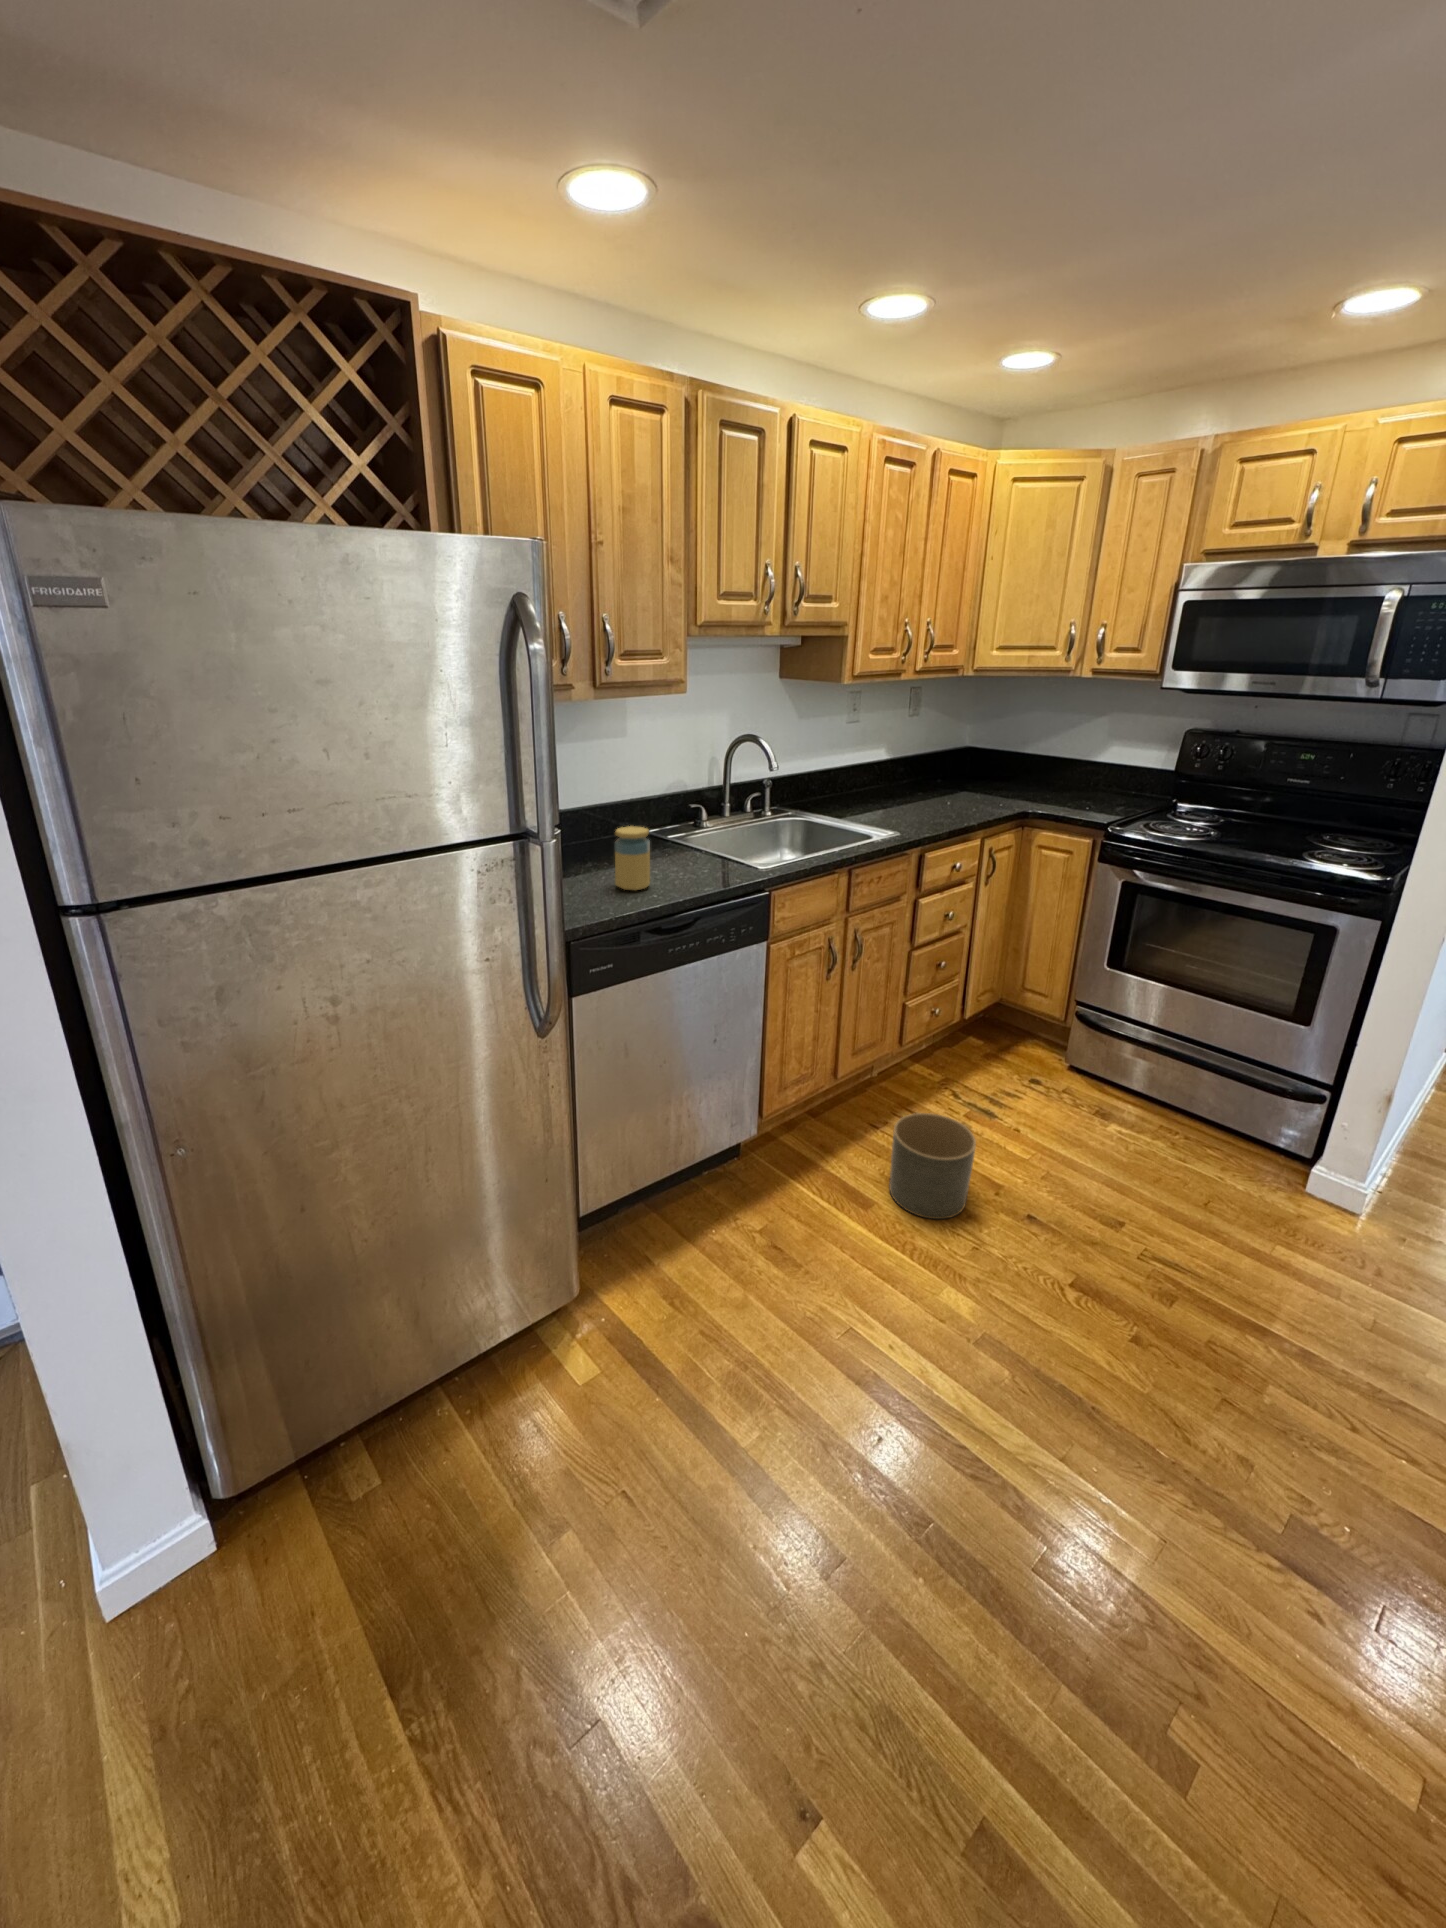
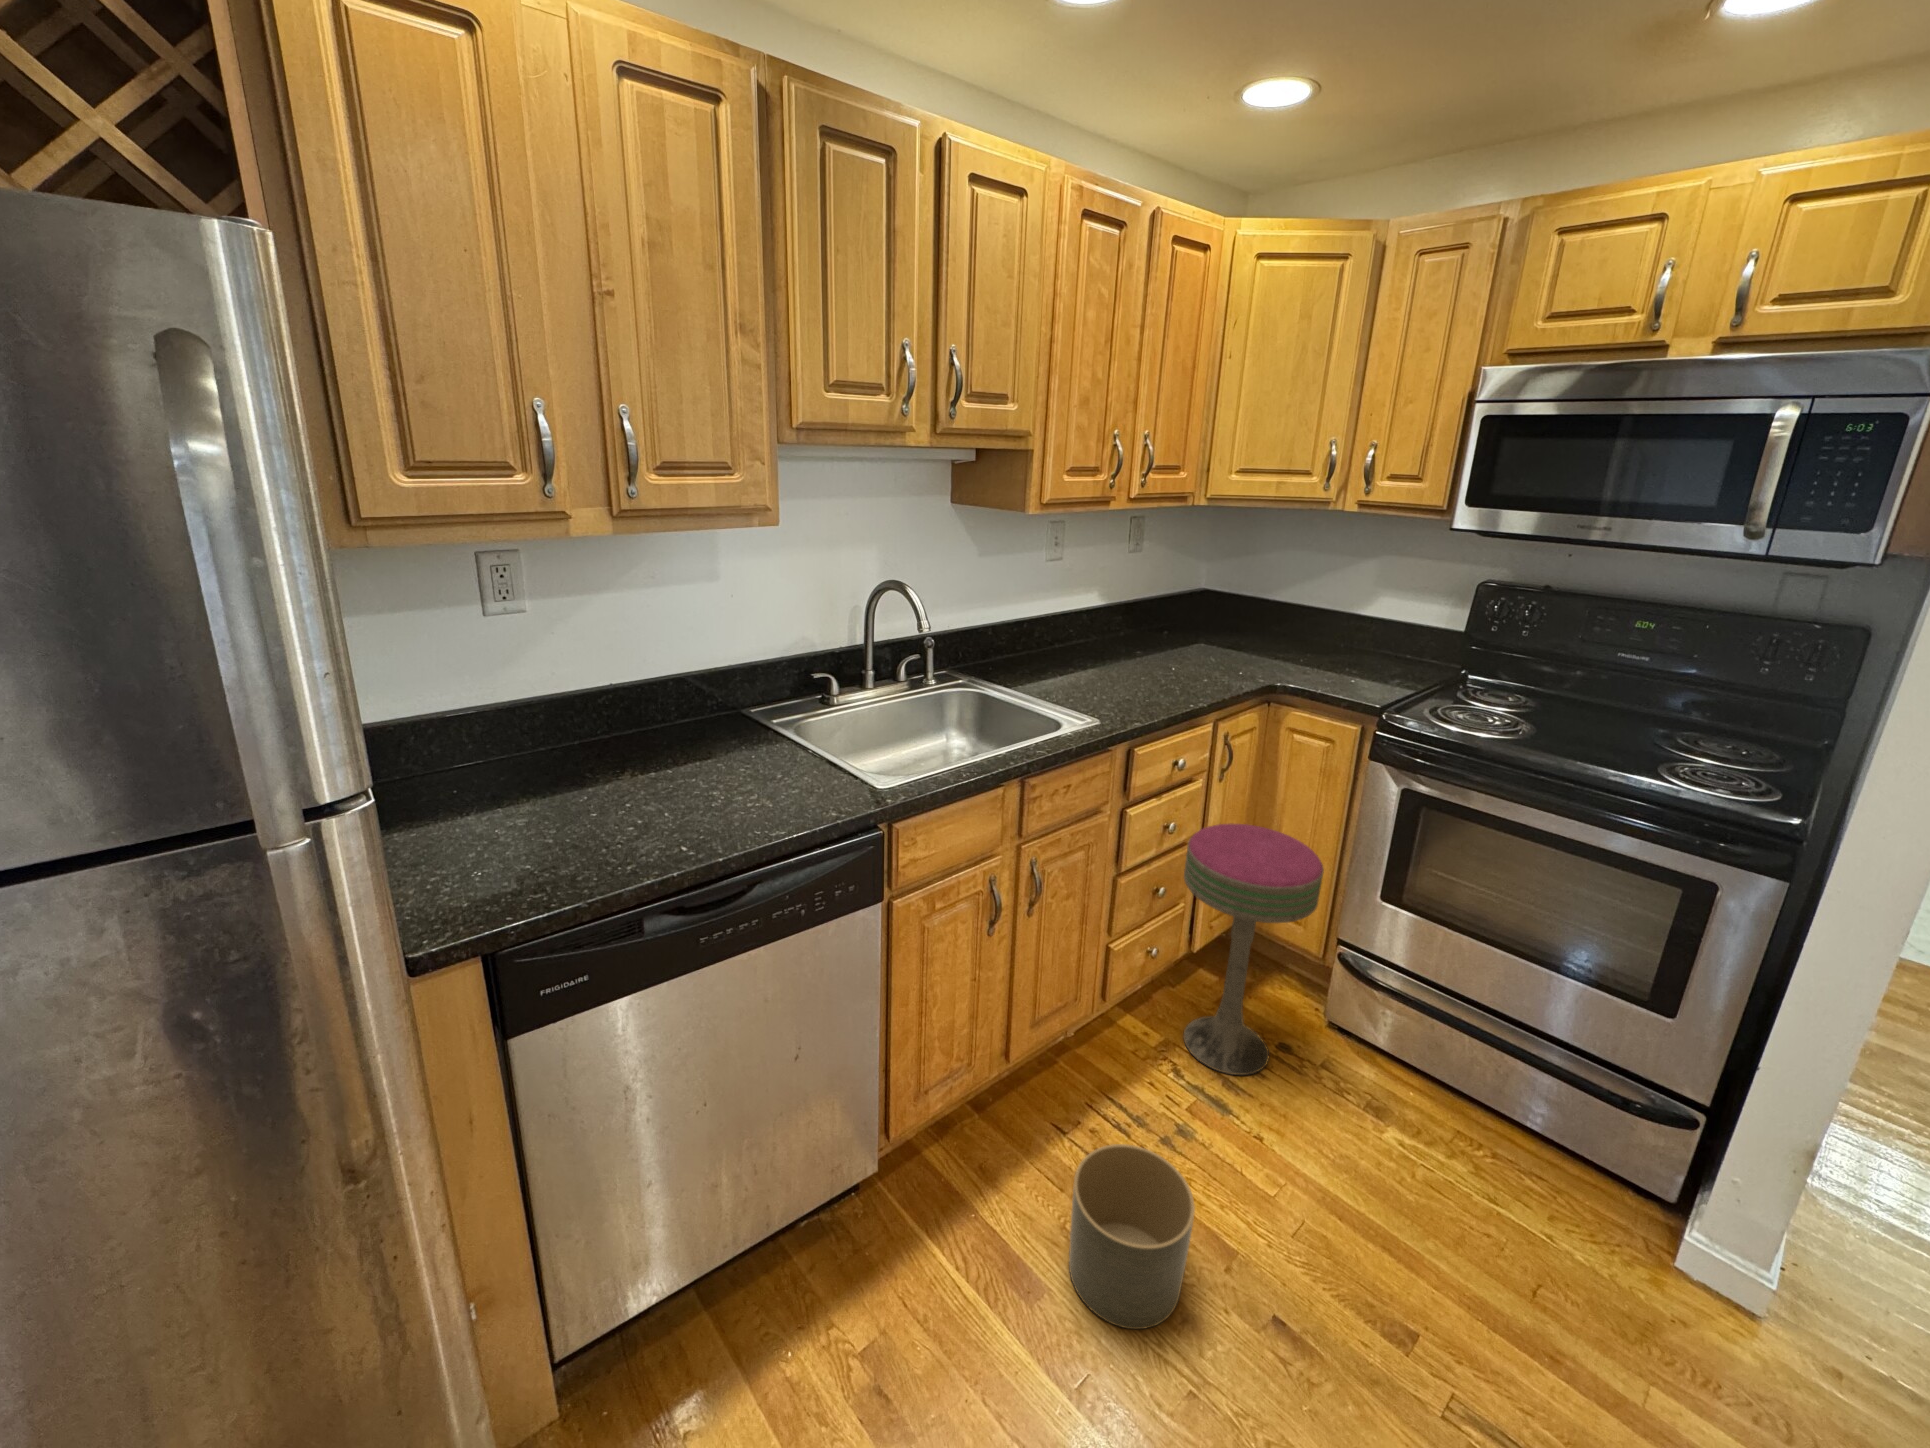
jar: present [615,826,650,890] -> none [630,732,693,835]
bar stool: none [960,915,1064,1096] -> present [1184,824,1324,1075]

